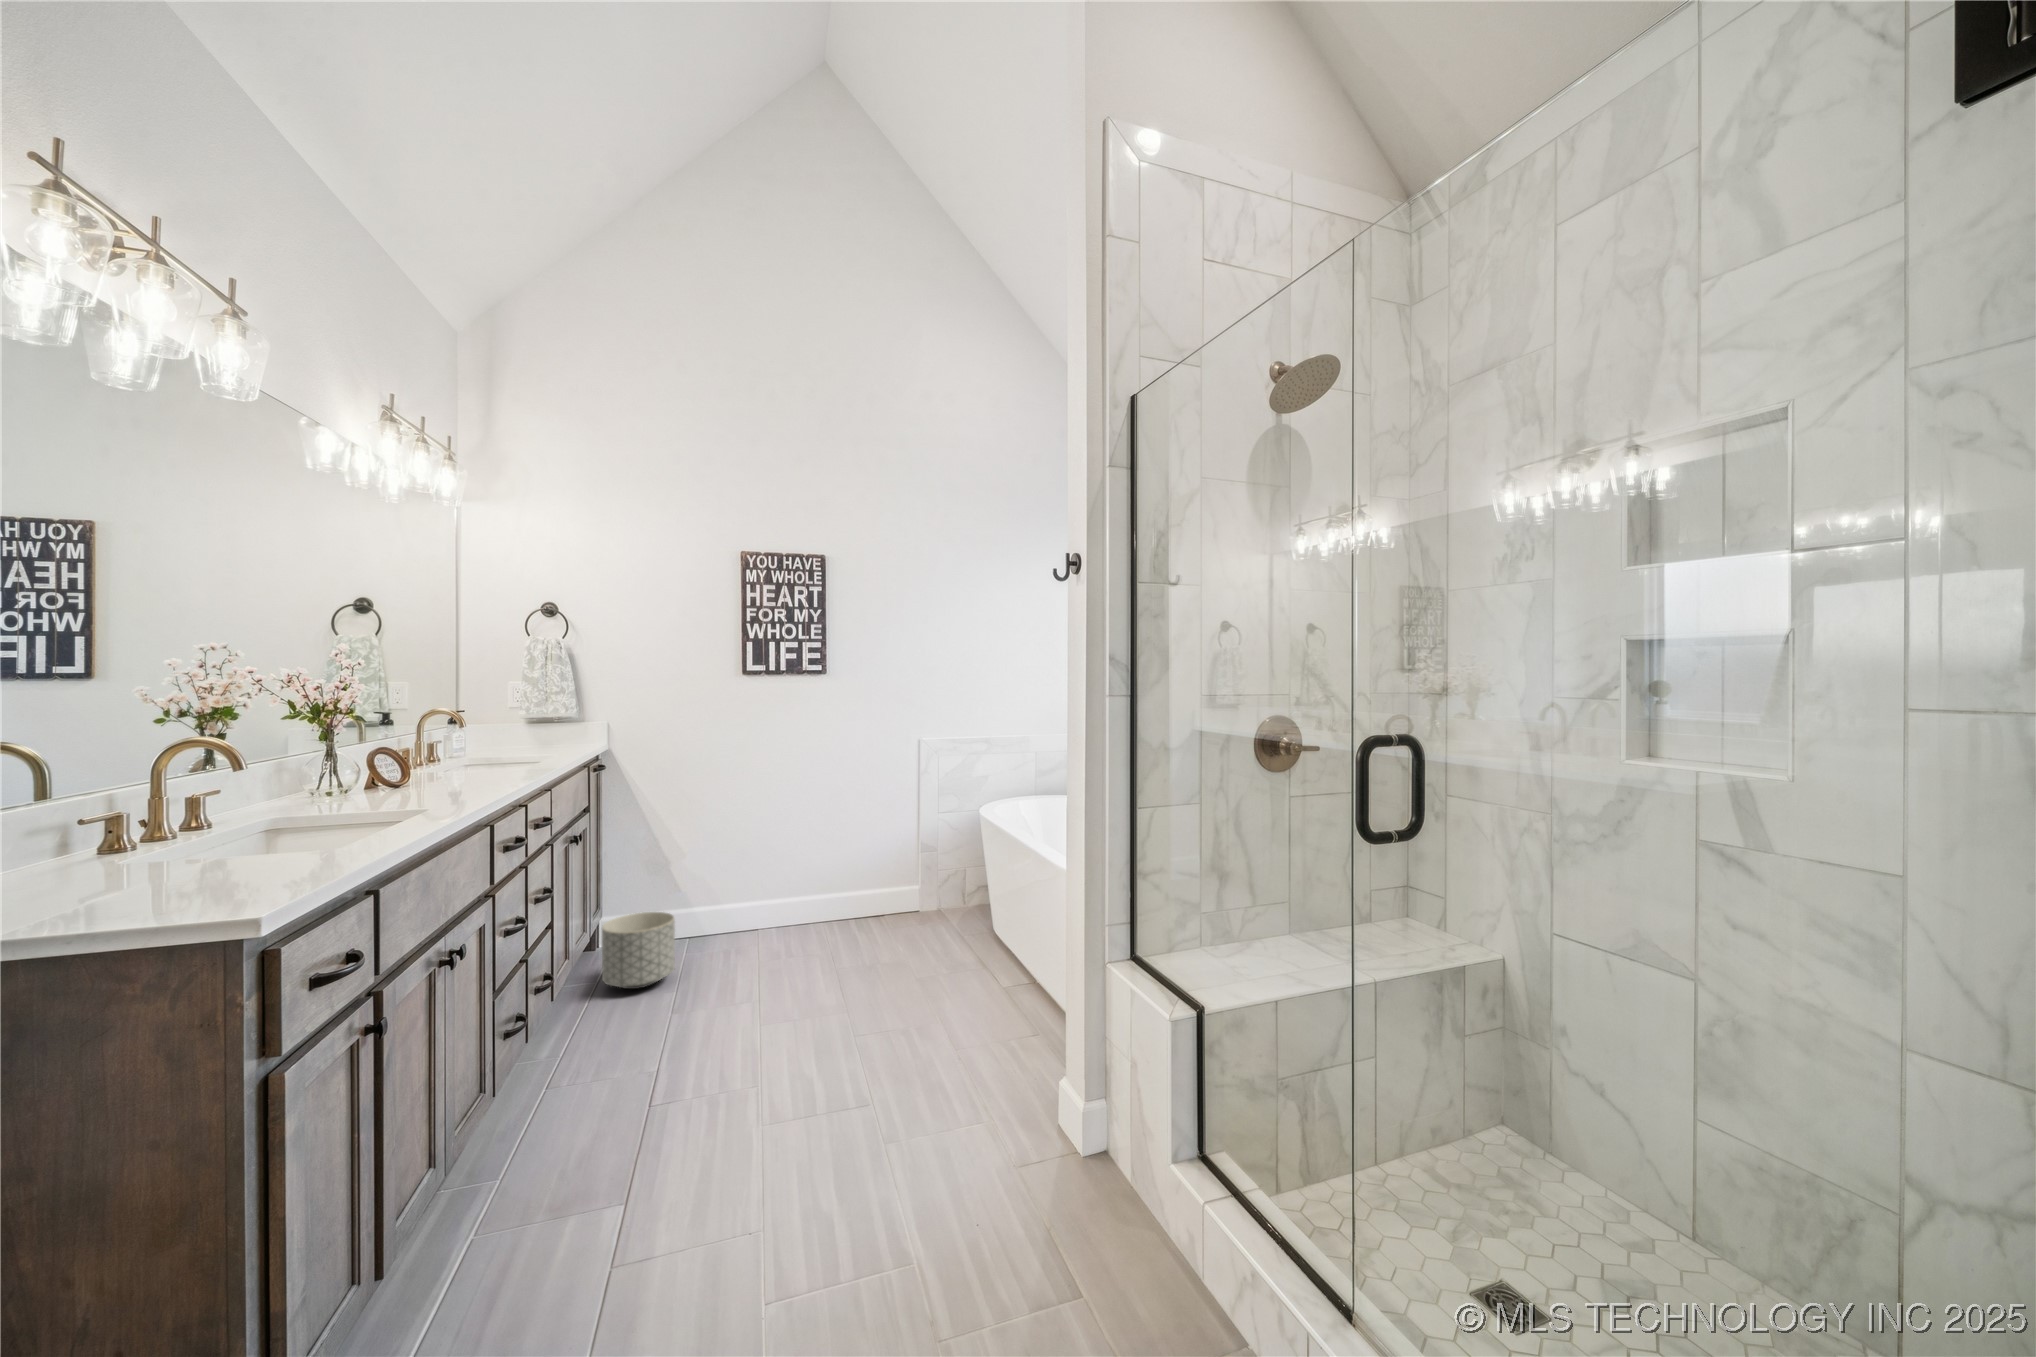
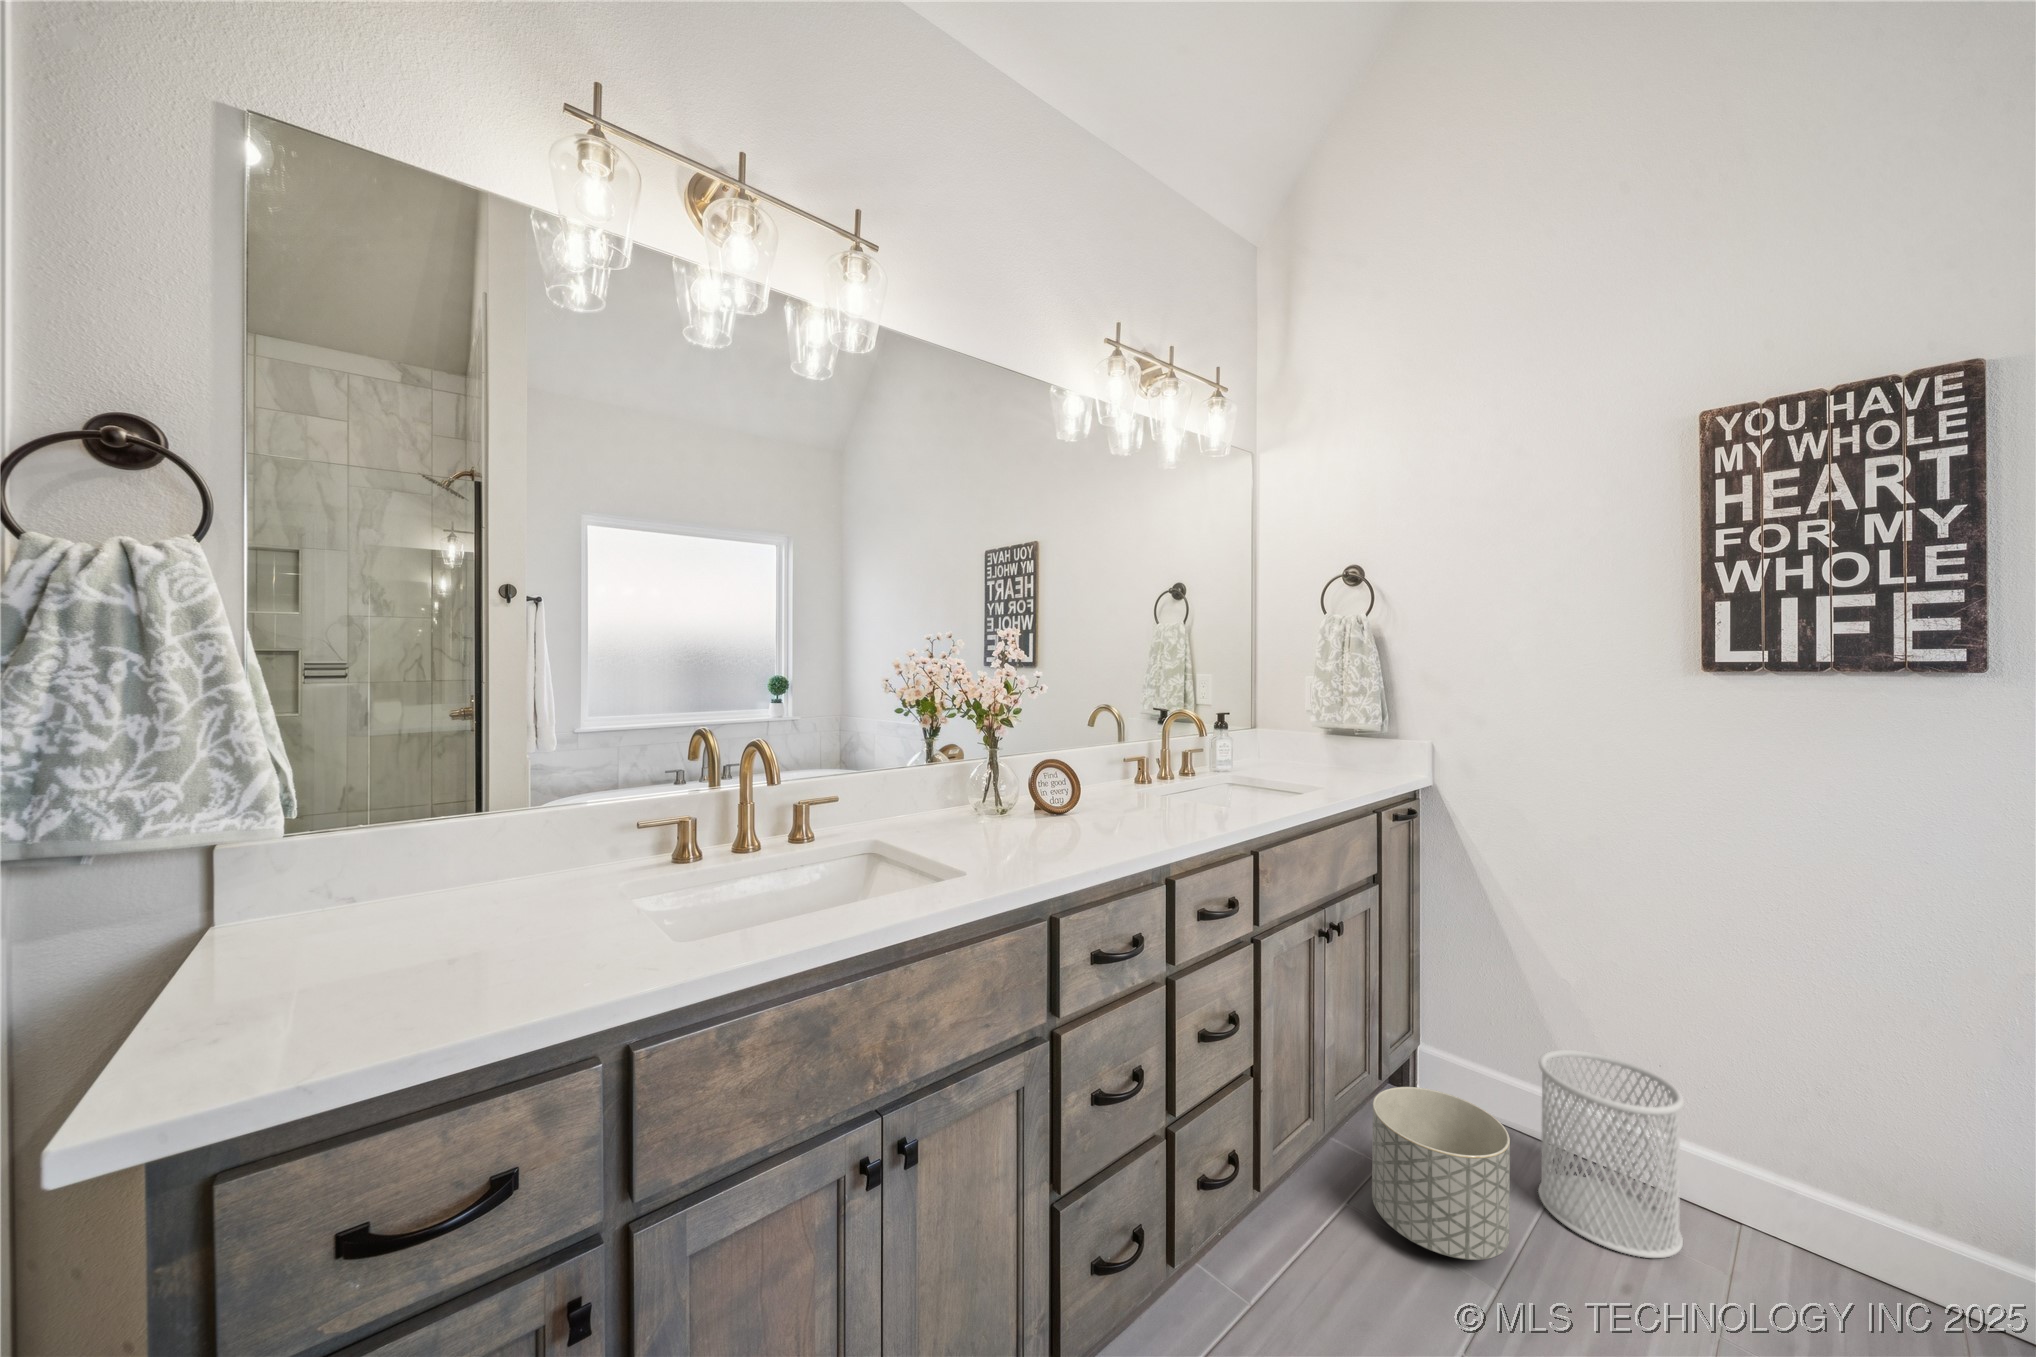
wastebasket: none [678,871,739,957] -> present [1538,1050,1684,1258]

